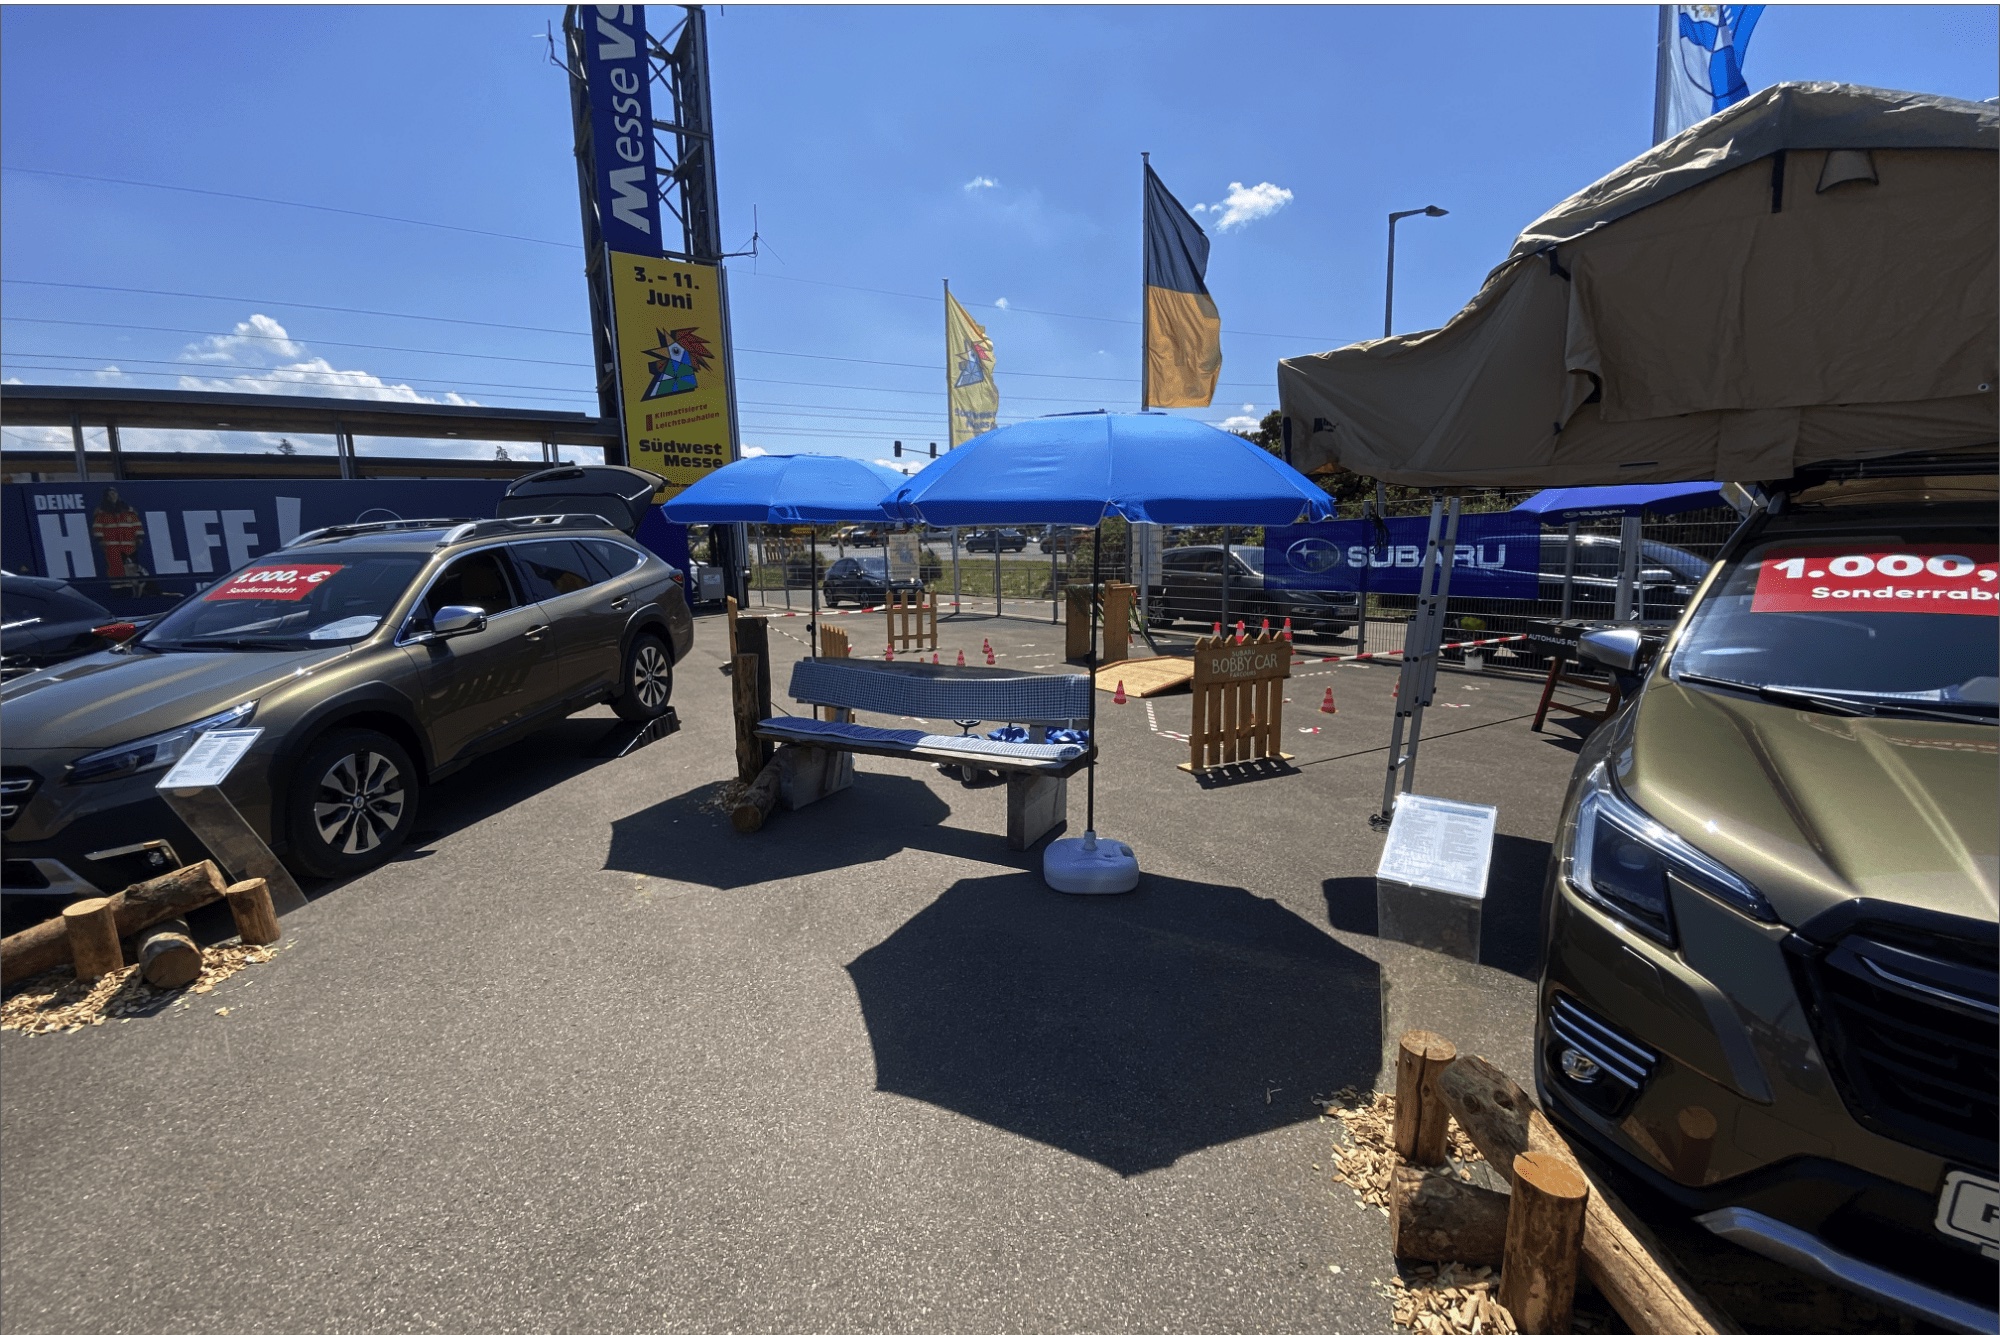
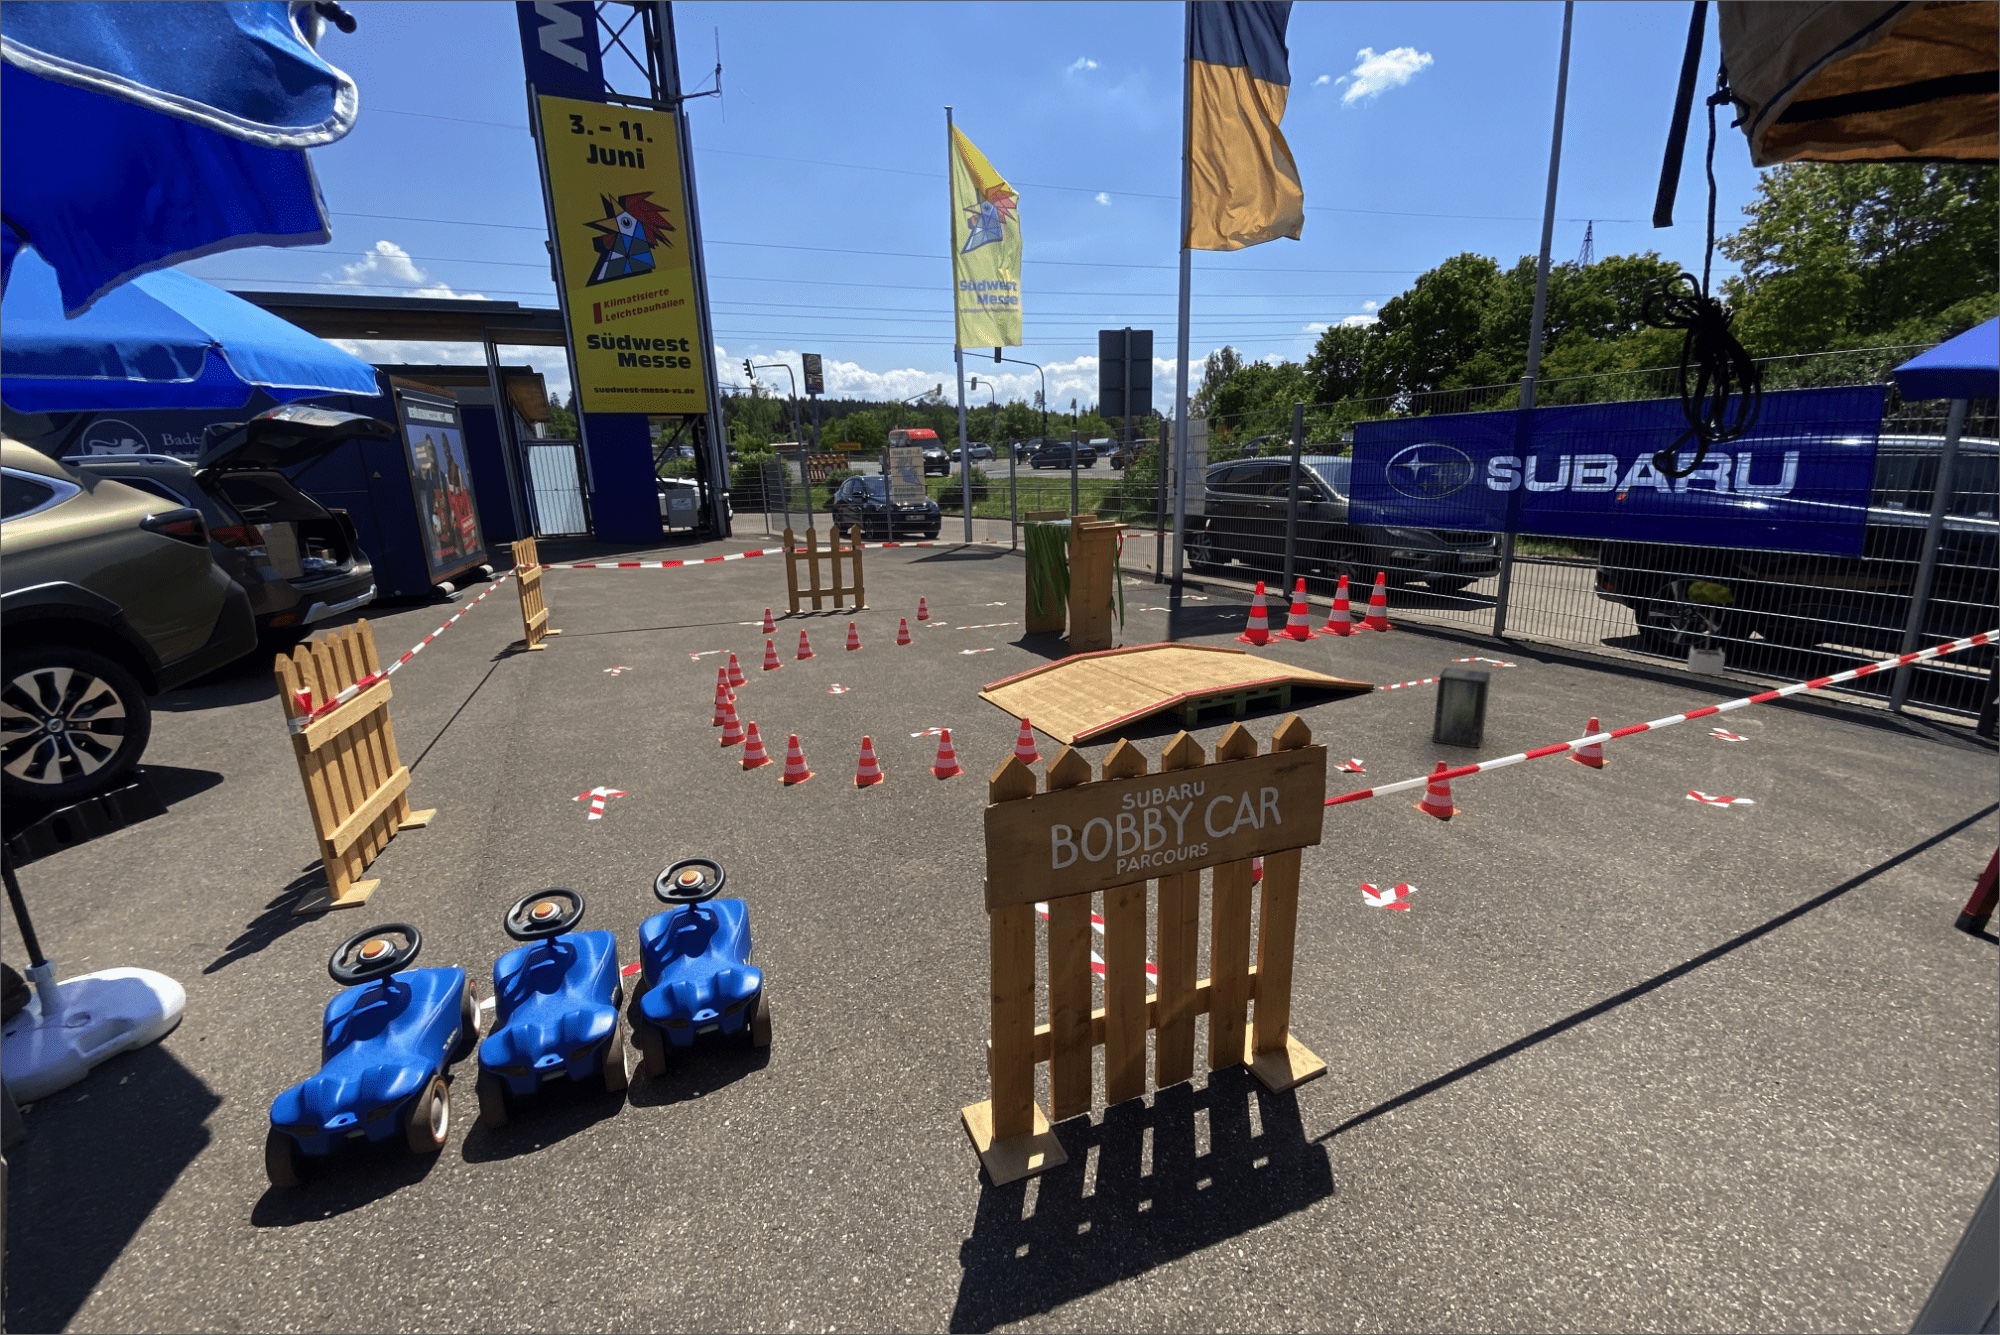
storage box: none [1326,657,1353,697] -> present [1433,668,1490,748]

